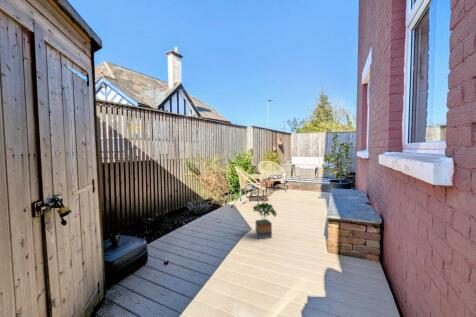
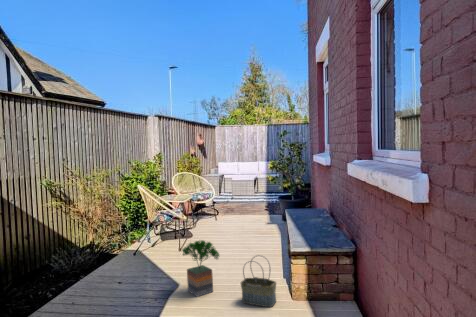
basket: none [289,217,315,255] -> present [241,255,276,307]

